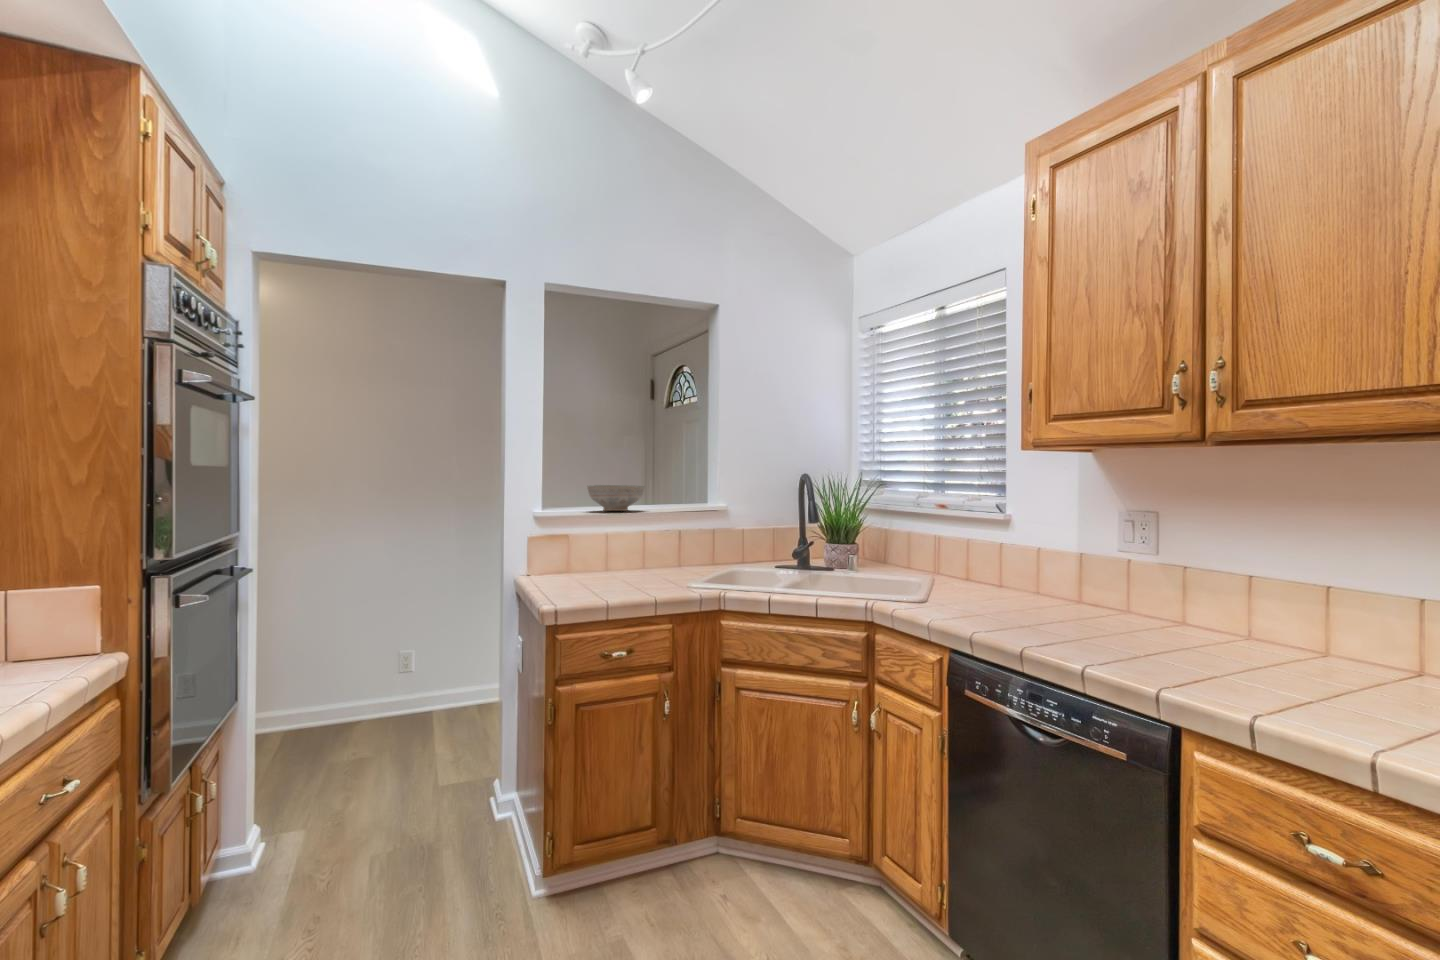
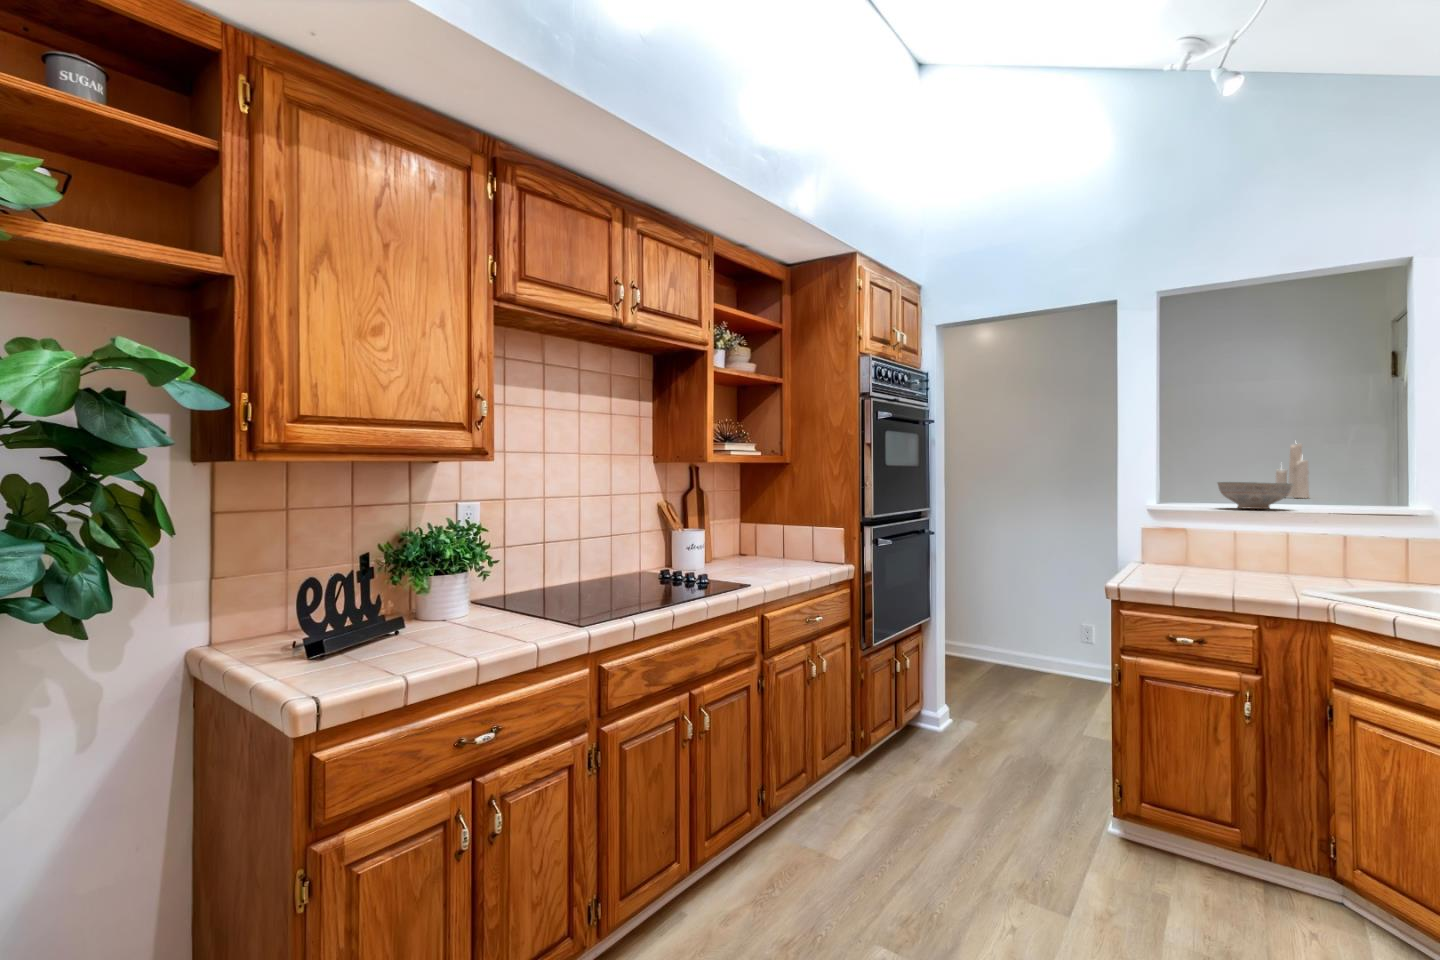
candle: none [567,442,594,501] -> present [1276,443,1310,498]

